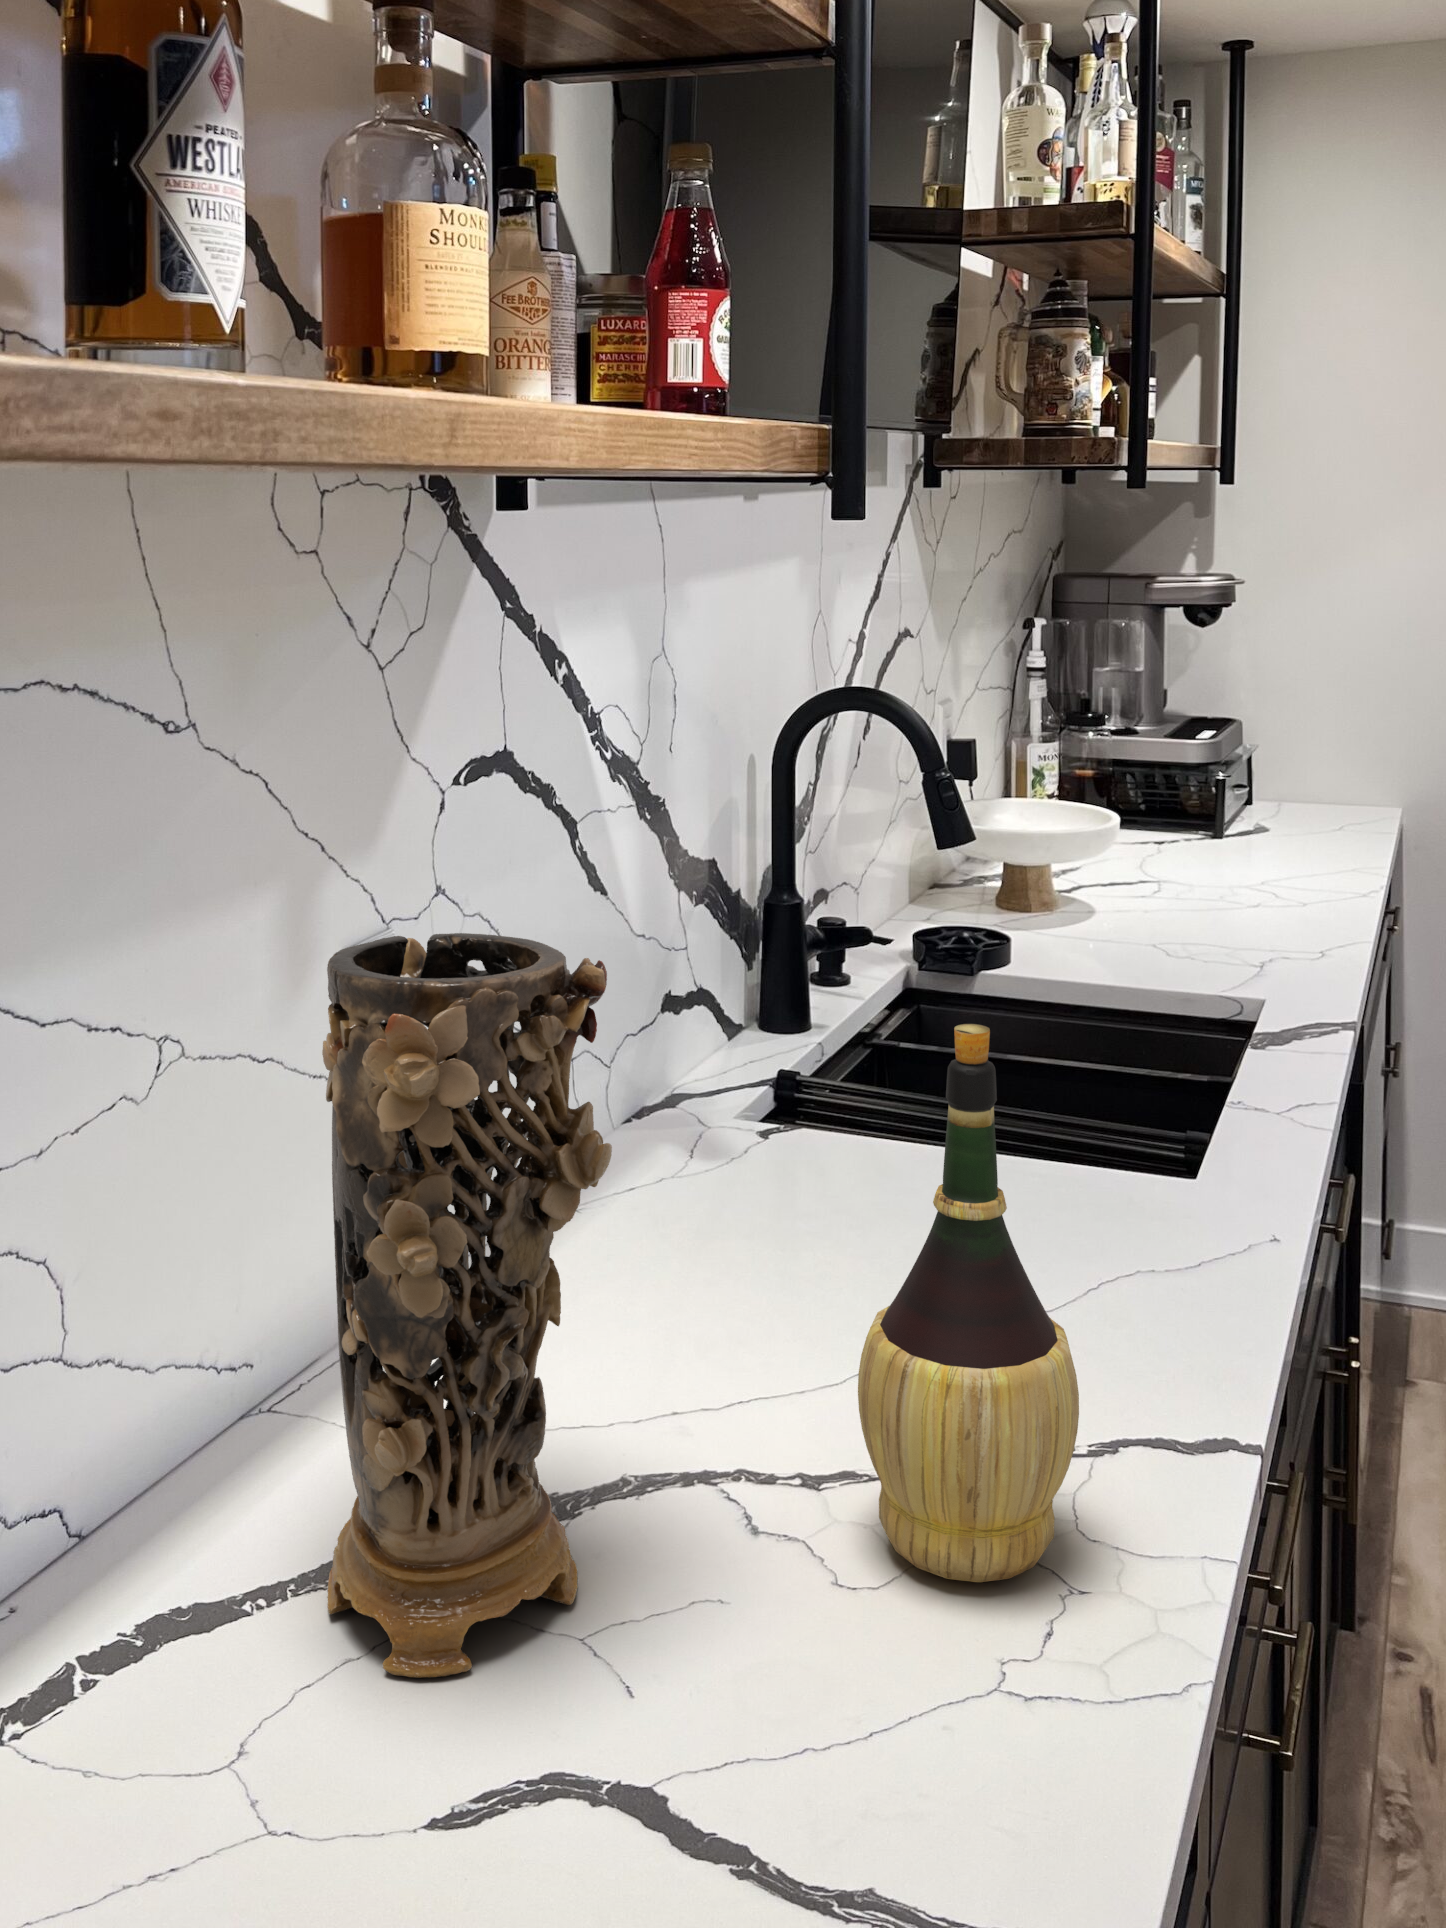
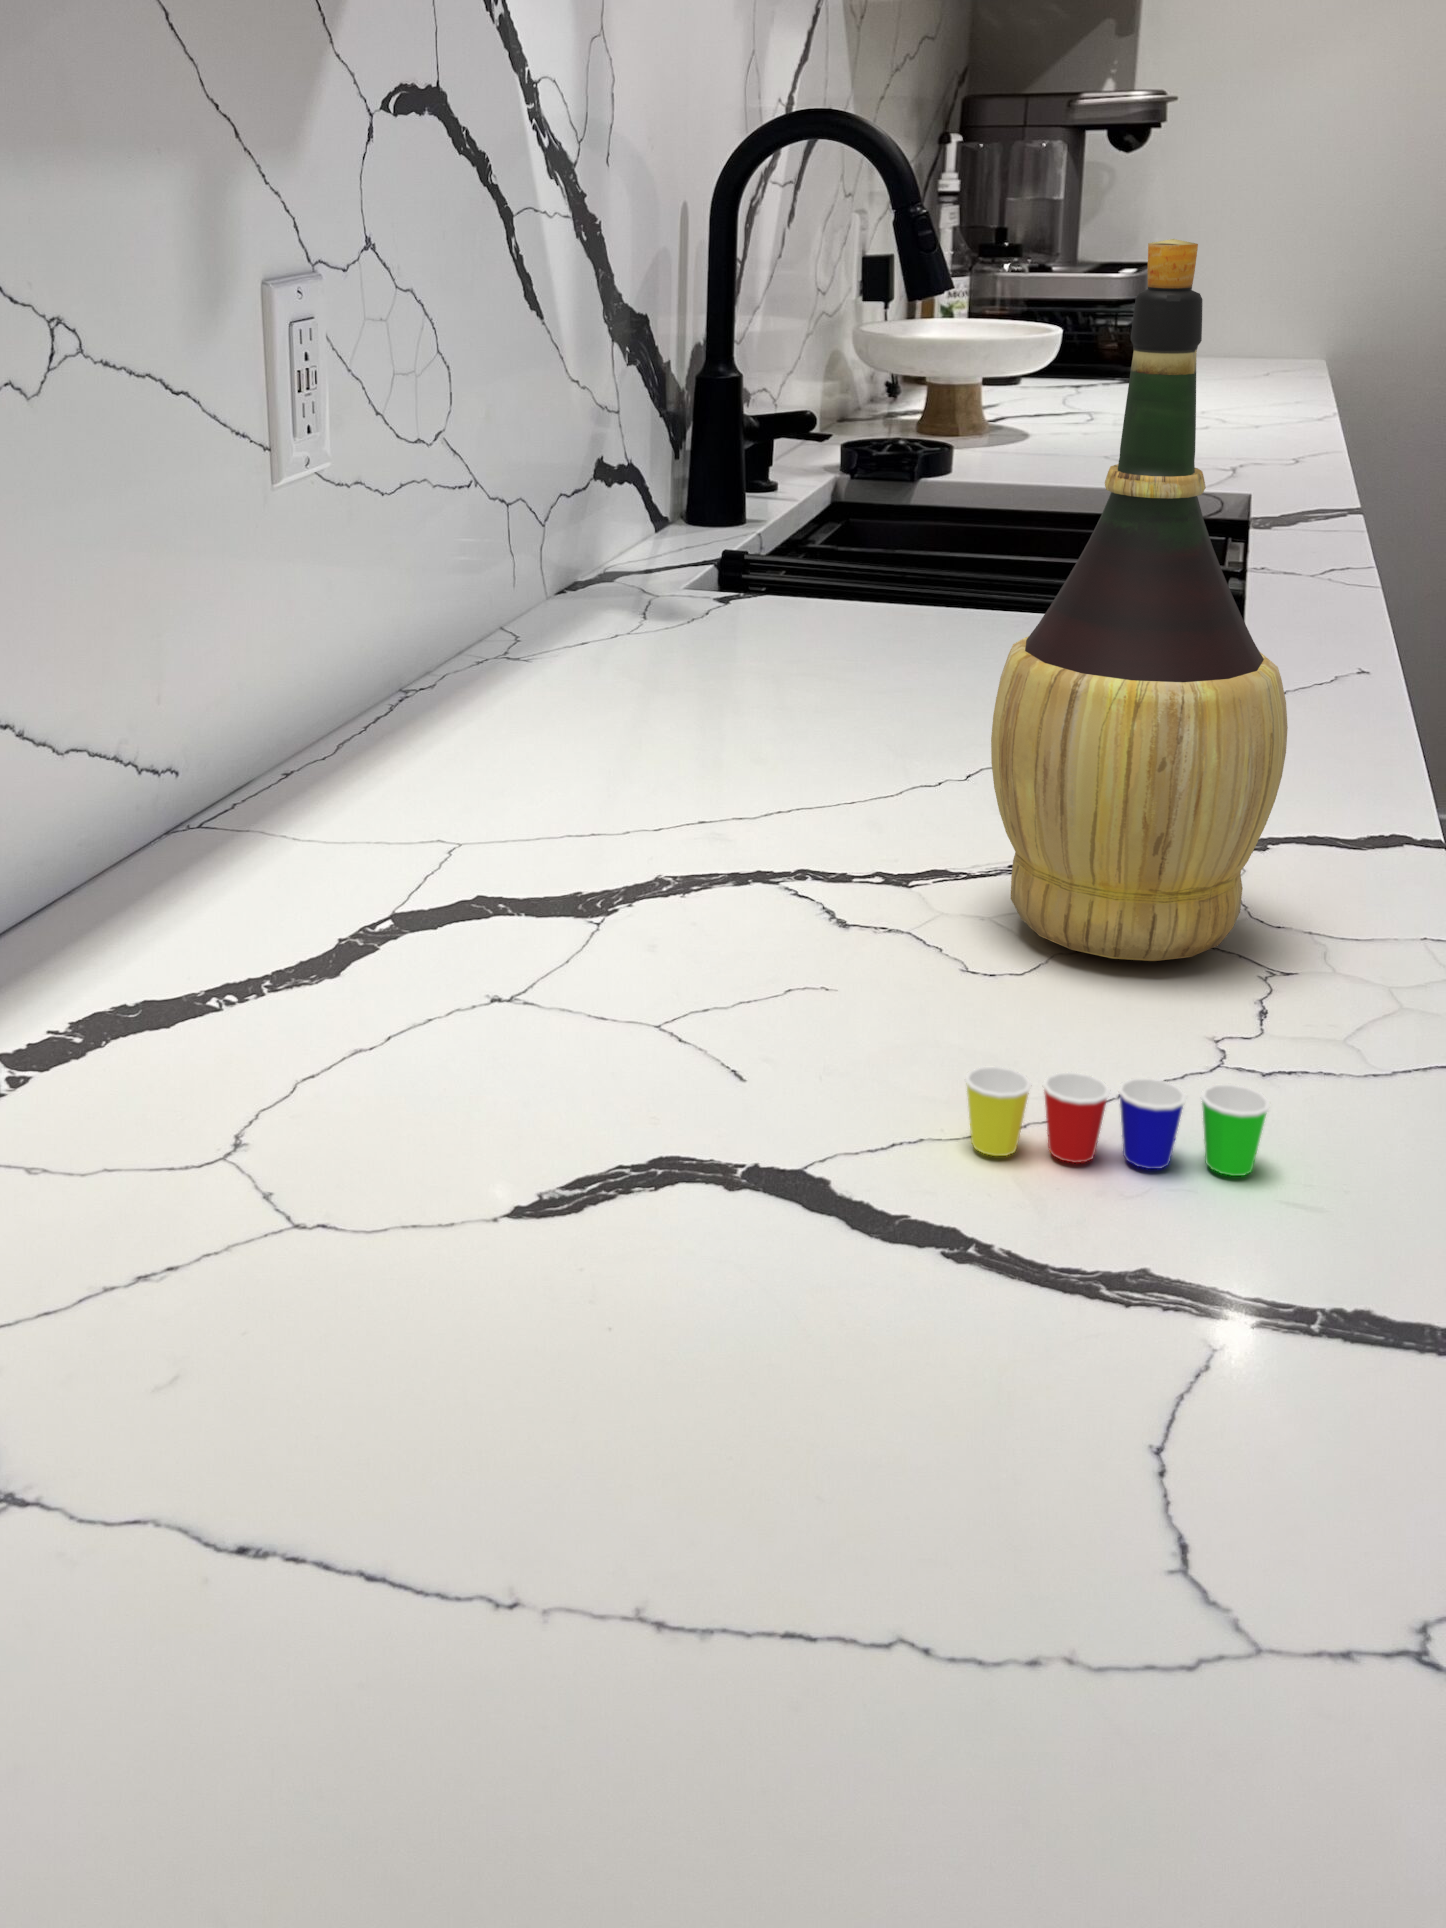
decorative vase: present [322,933,612,1678] -> none [302,111,707,1066]
cup: none [777,1706,996,1807] -> present [965,1067,1270,1176]

